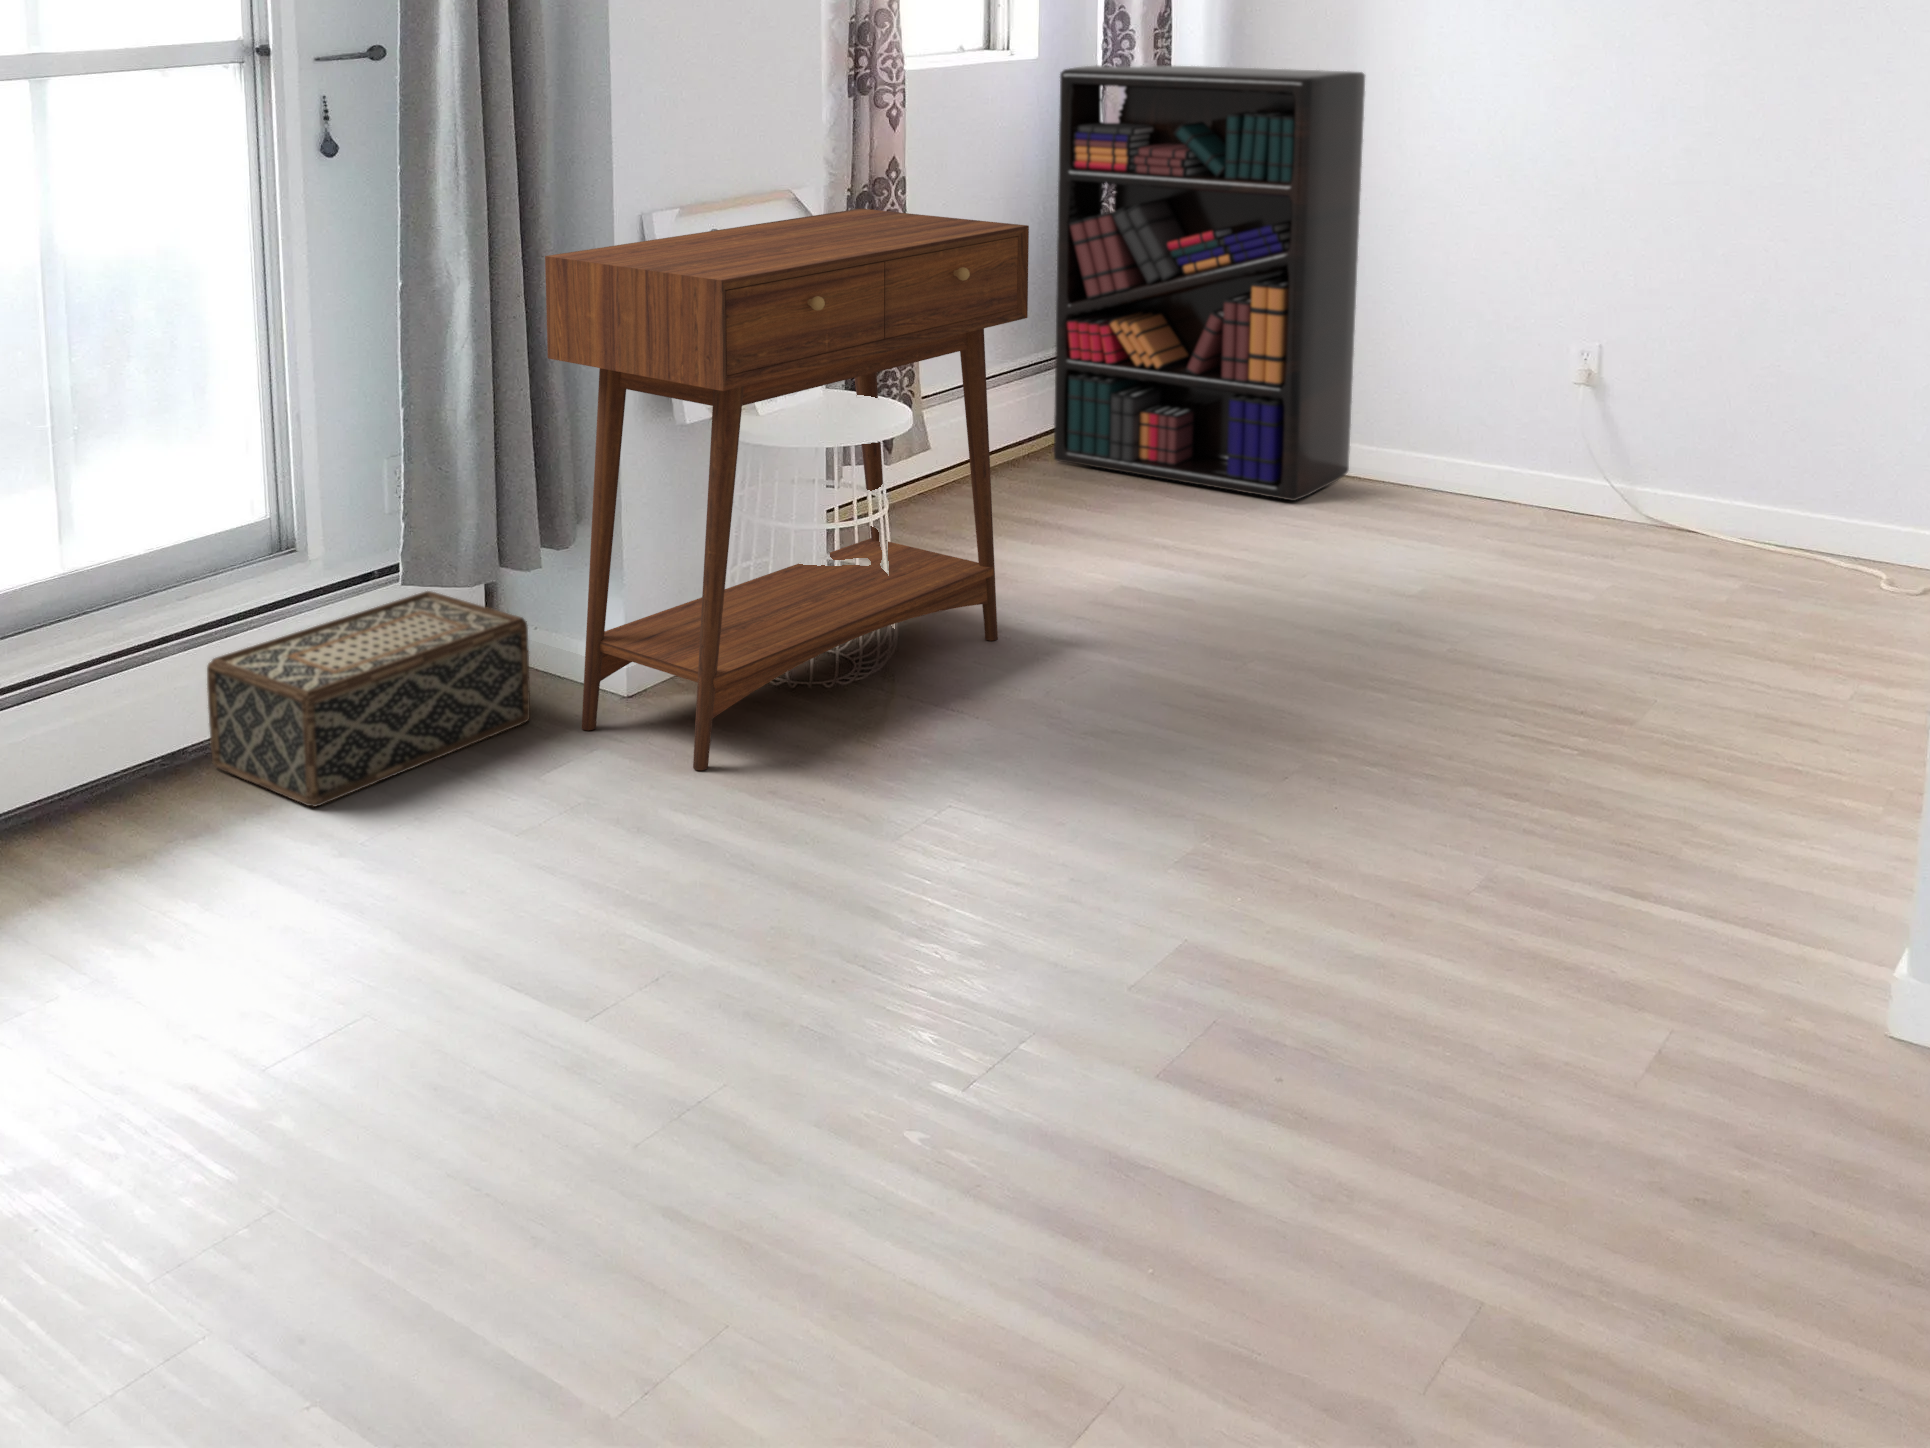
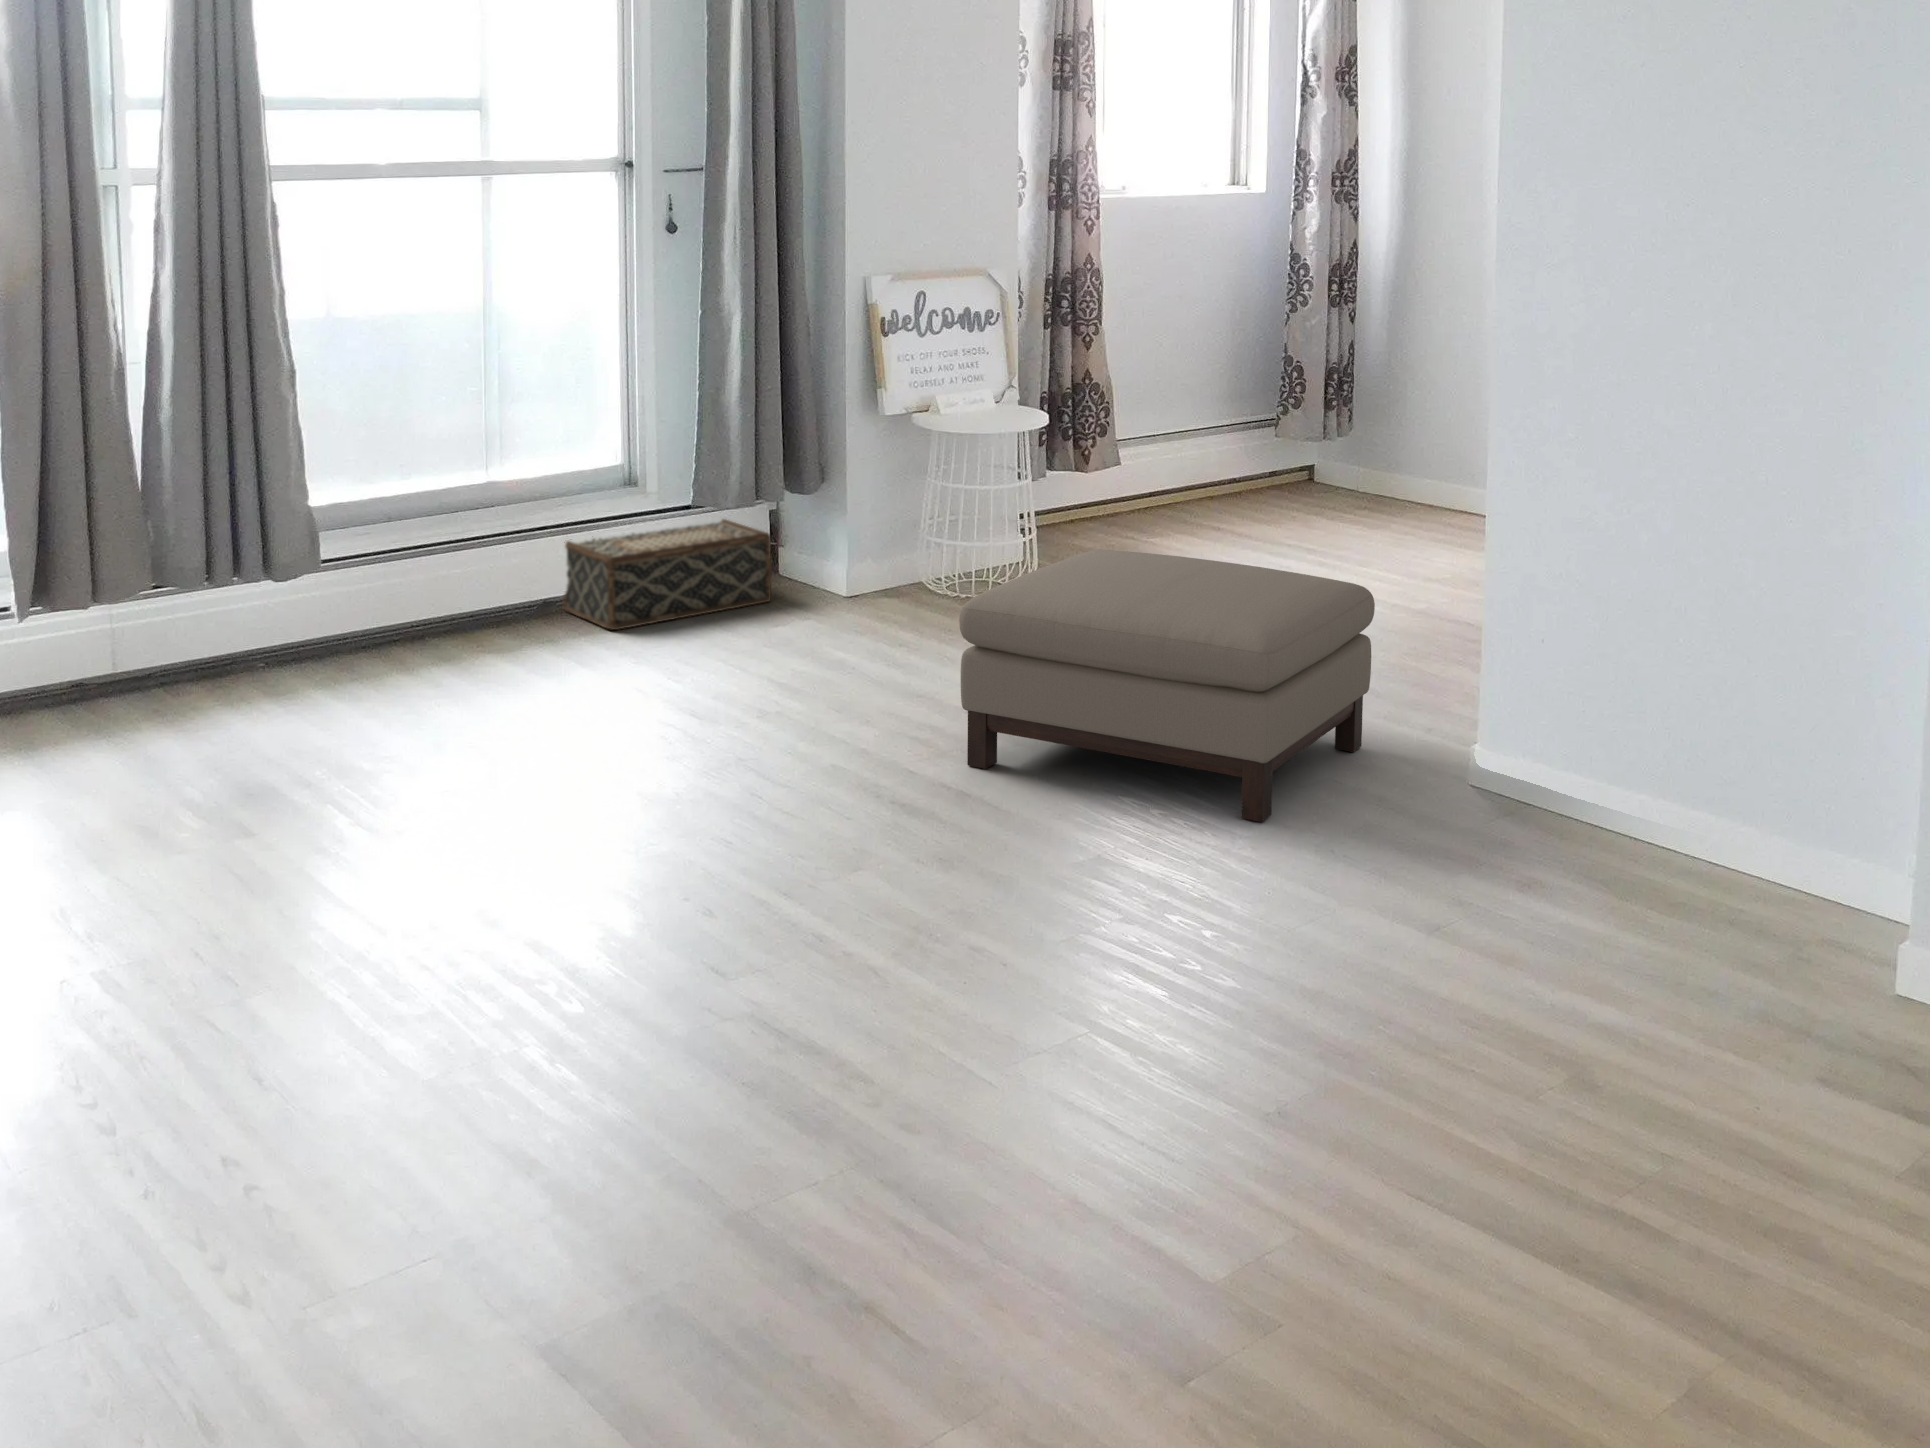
bookshelf: present [1054,65,1365,501] -> none [1256,197,1480,521]
console table: present [545,209,1029,770] -> none [788,285,1129,629]
ottoman: none [1095,668,1774,1207] -> present [959,549,1375,822]

